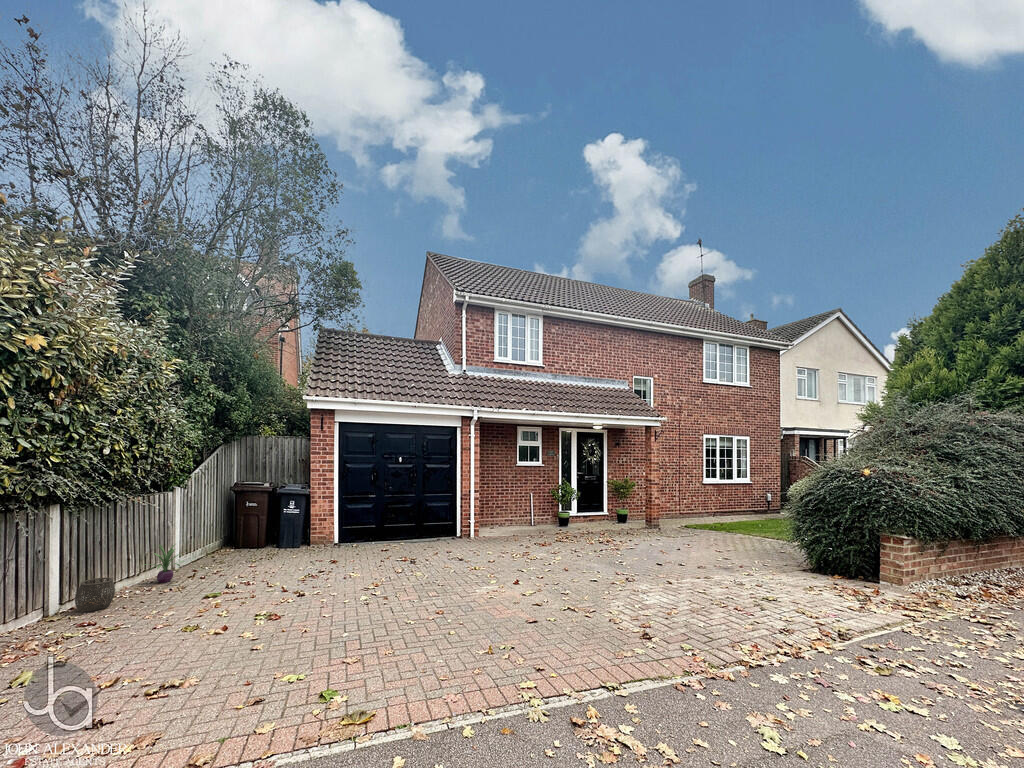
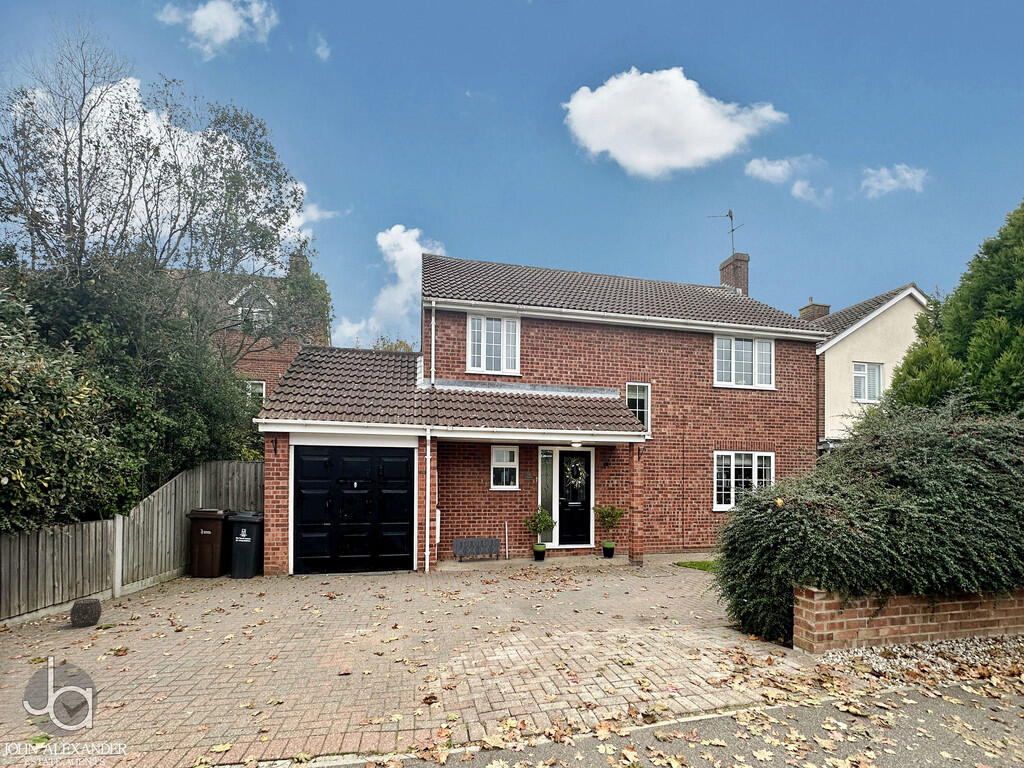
bench: none [485,508,528,532] -> present [453,537,500,562]
decorative plant: present [151,544,180,583] -> none [109,570,155,607]

